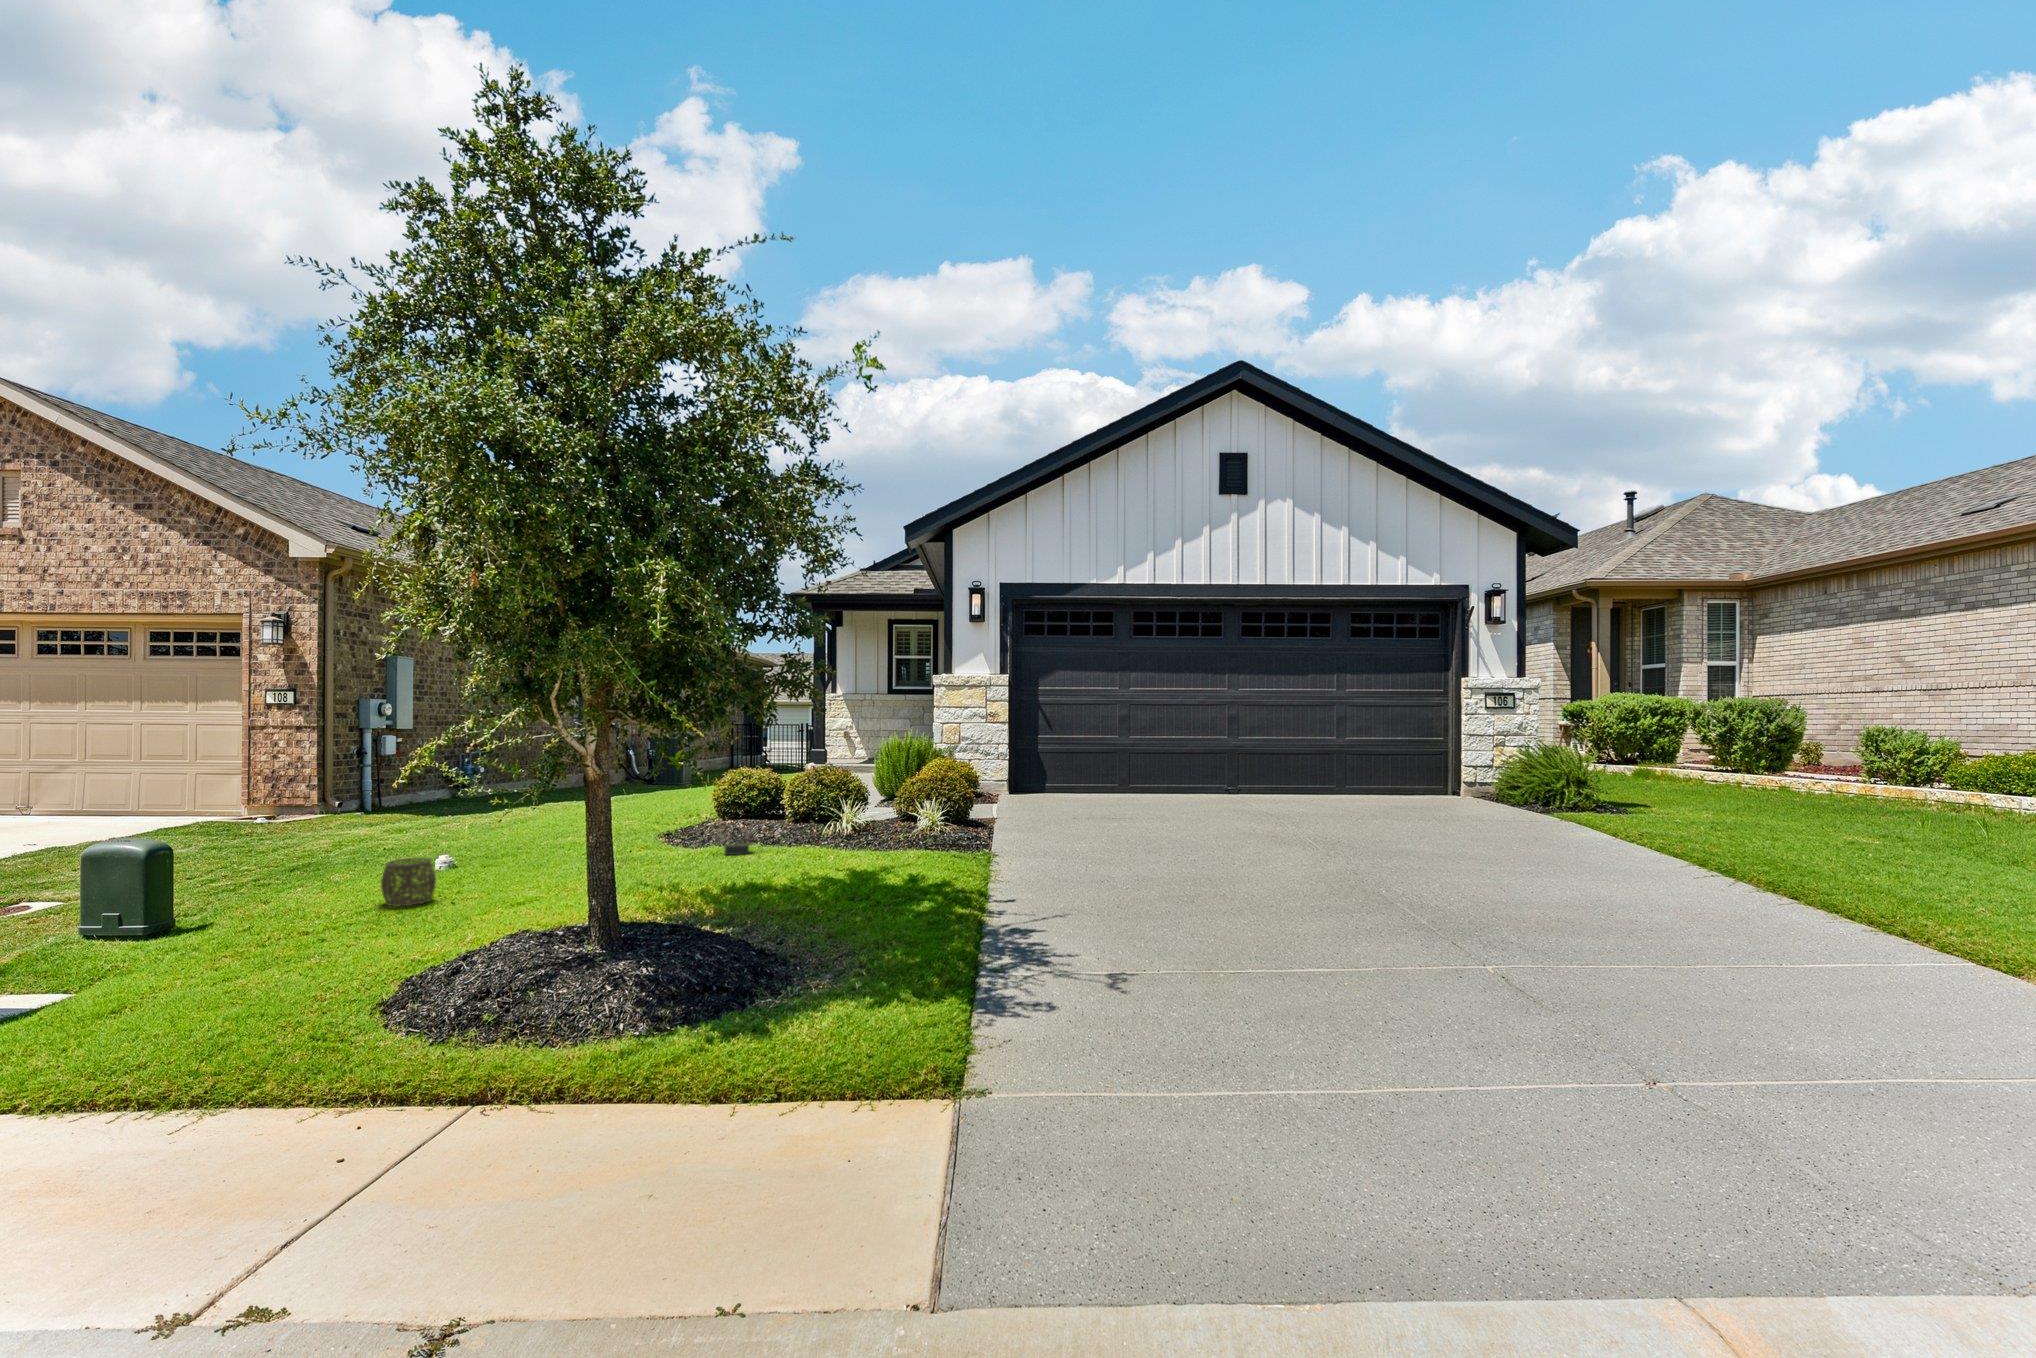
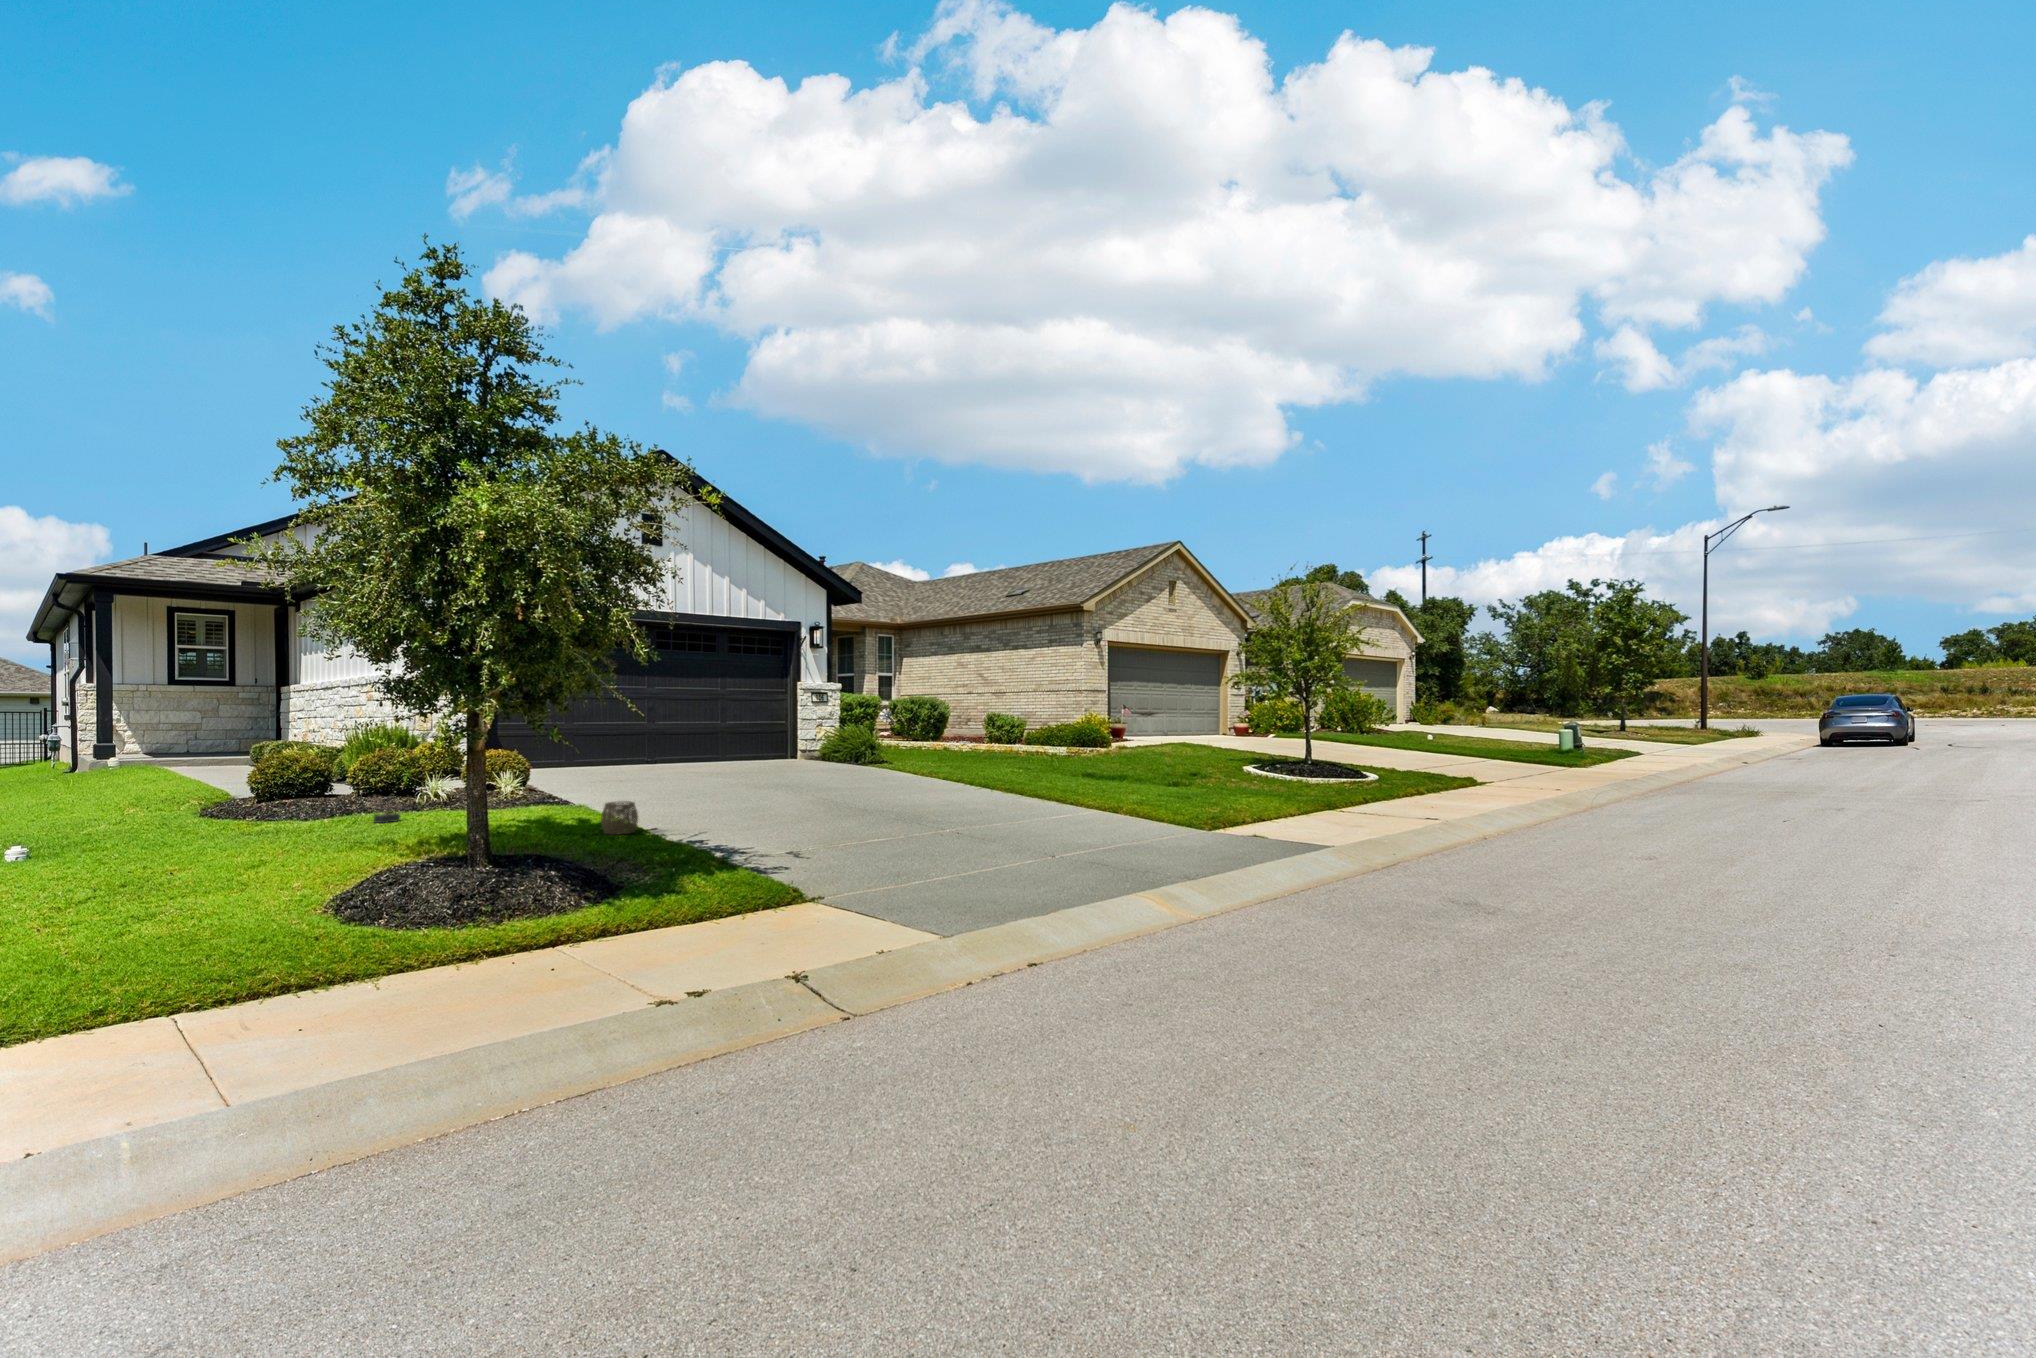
woven basket: present [381,858,436,906] -> present [601,801,638,835]

